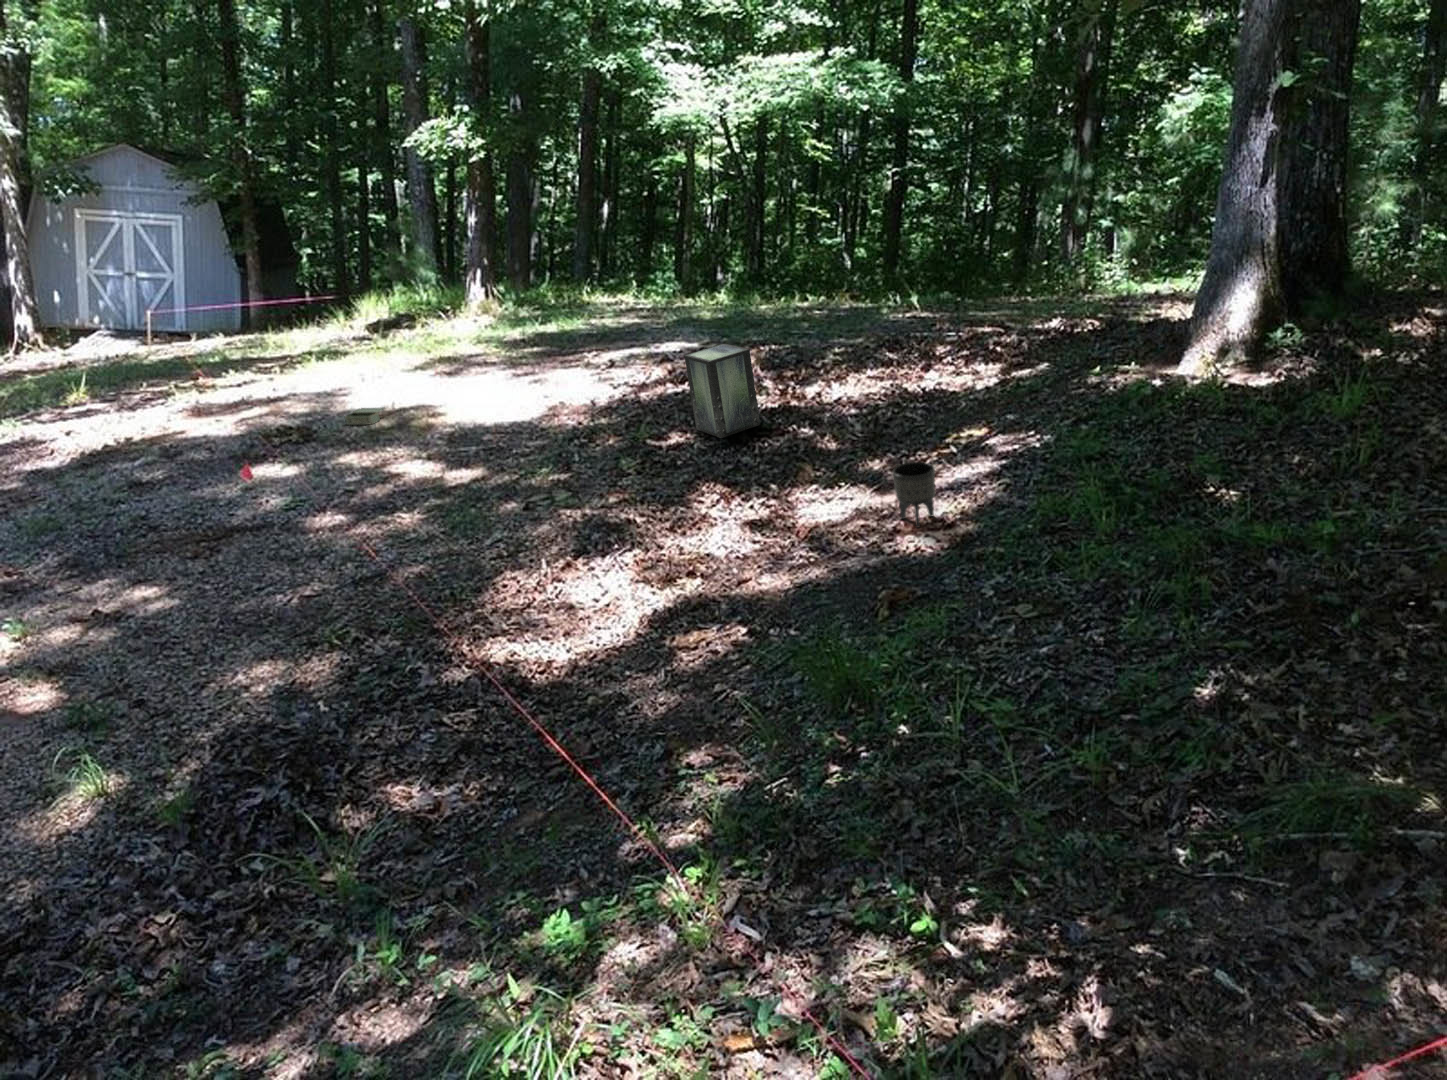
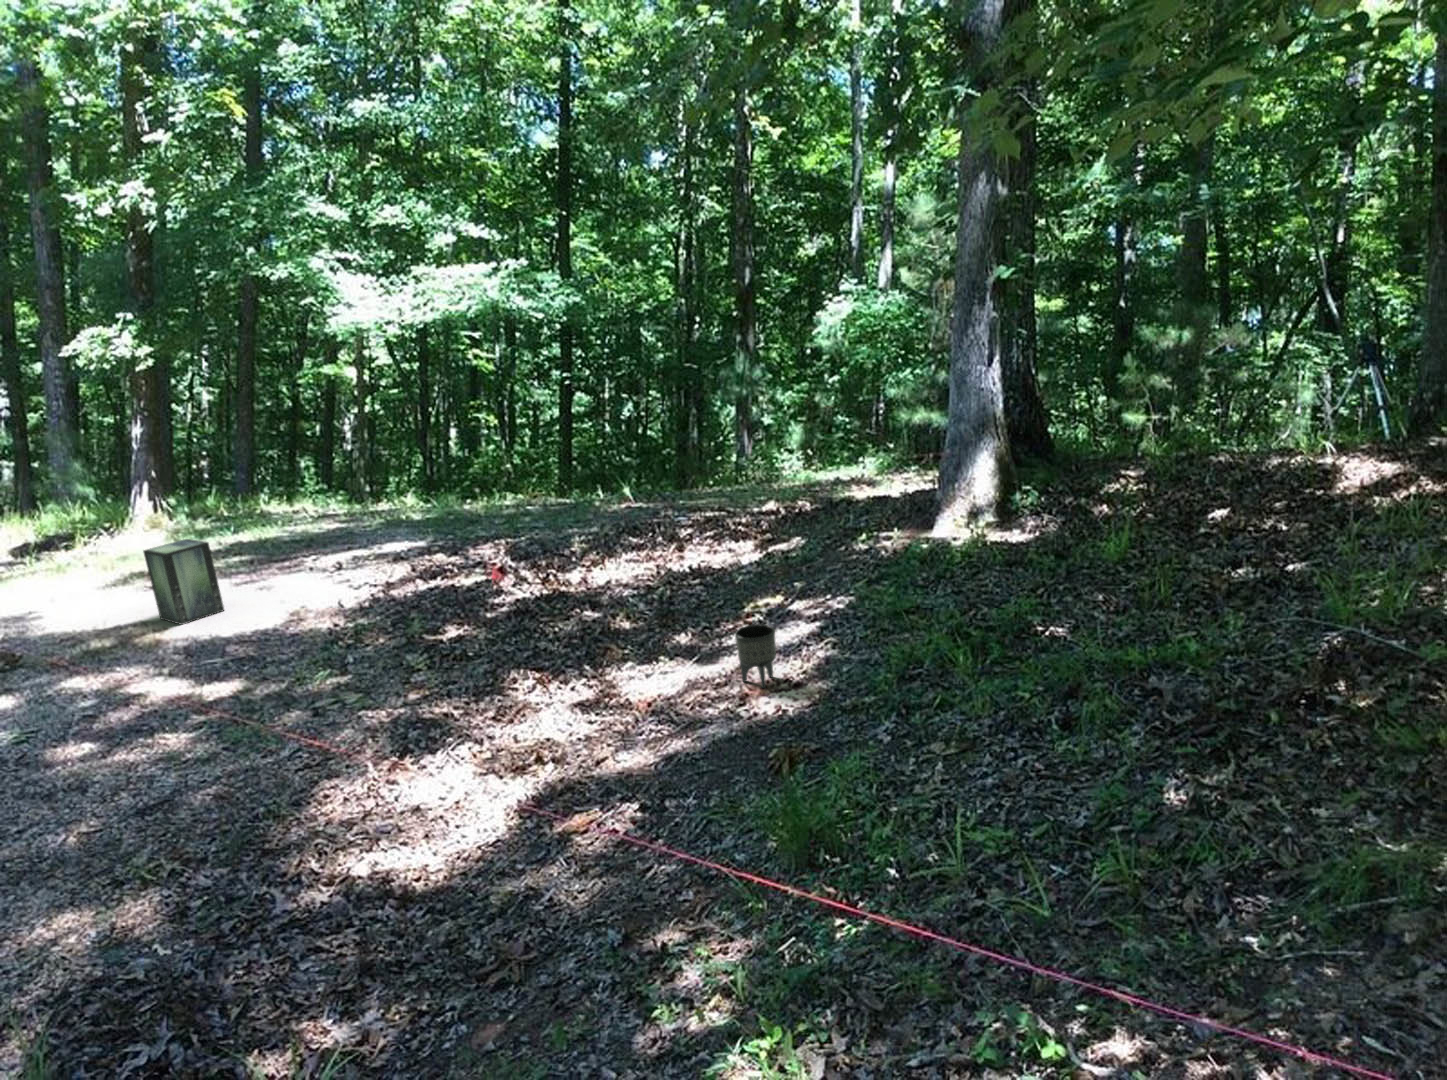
storage box: present [684,344,760,438] -> present [143,539,224,625]
toolbox: present [345,408,384,425] -> none [10,625,66,649]

